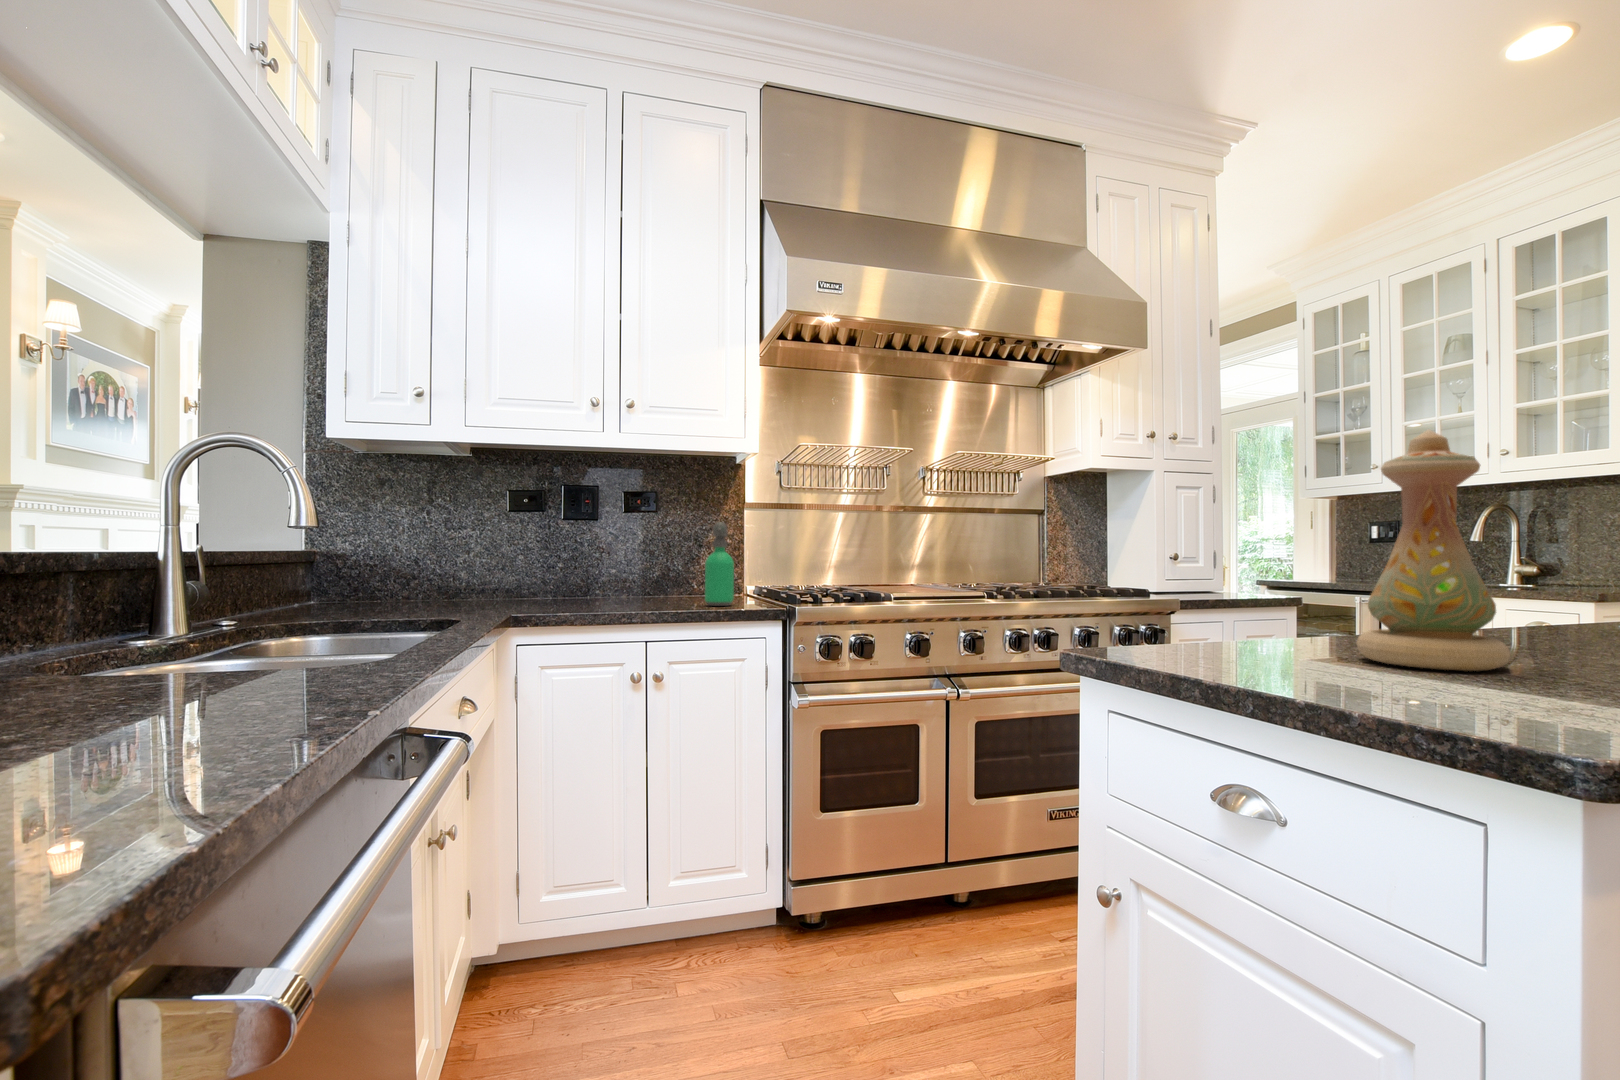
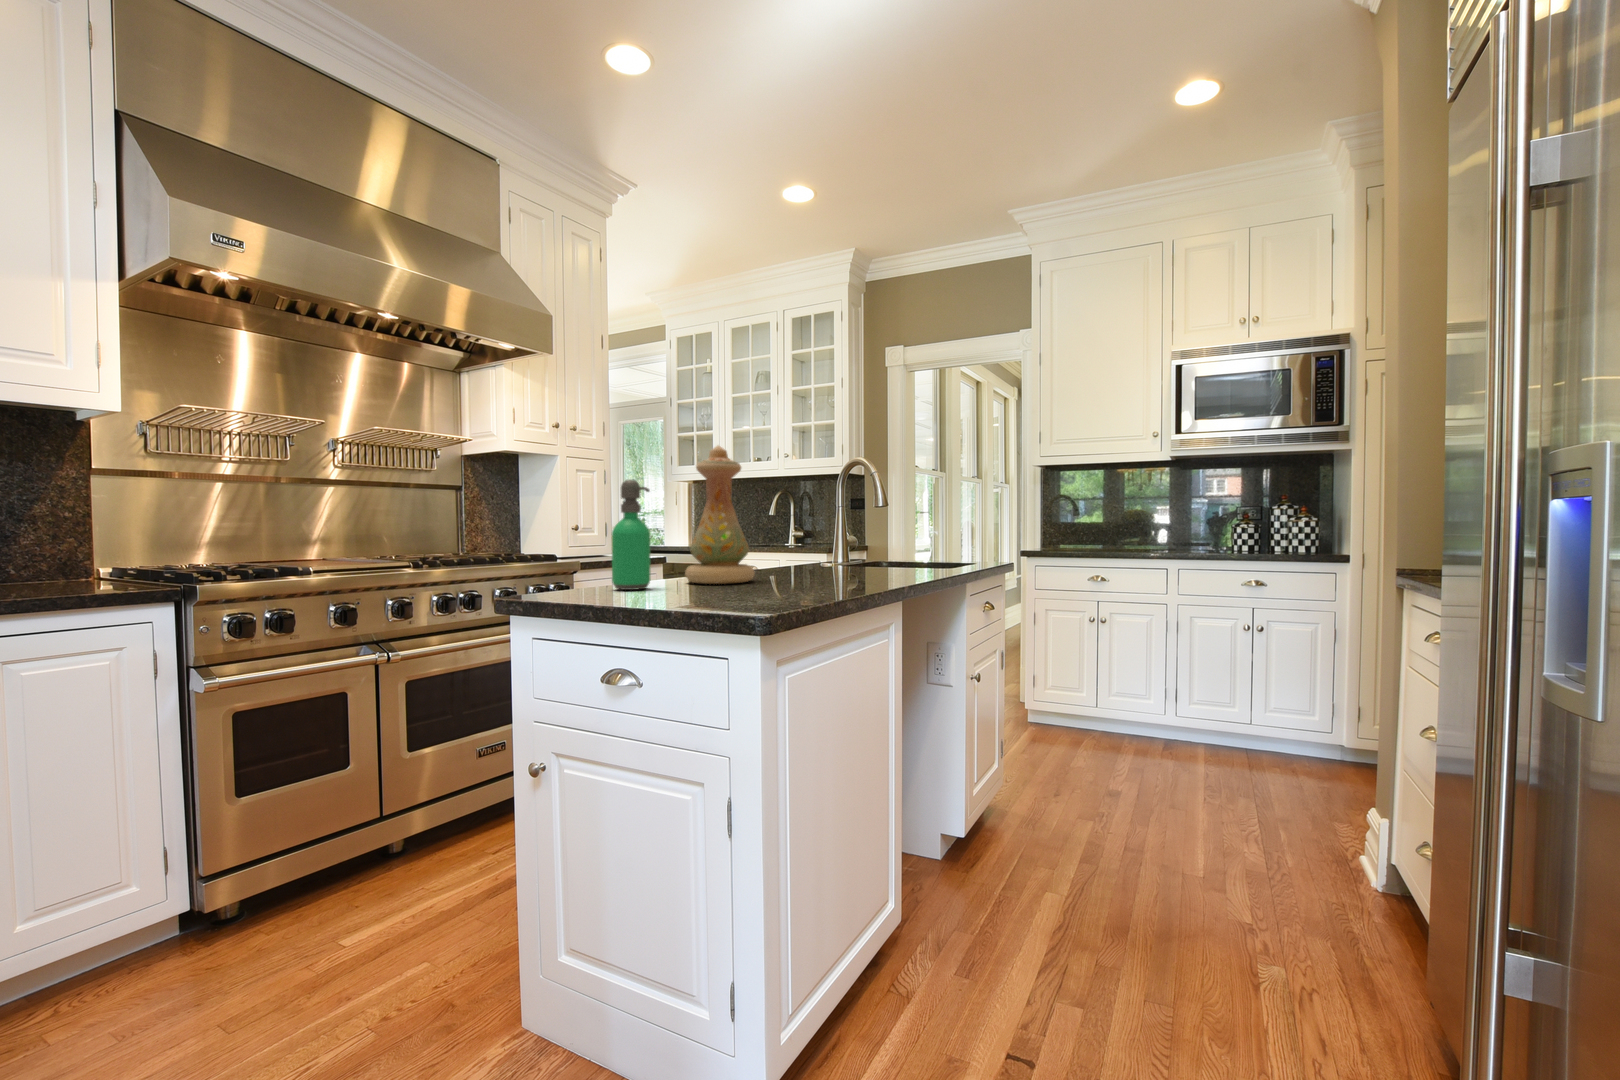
soap dispenser: present [705,522,734,606] -> present [612,480,651,590]

